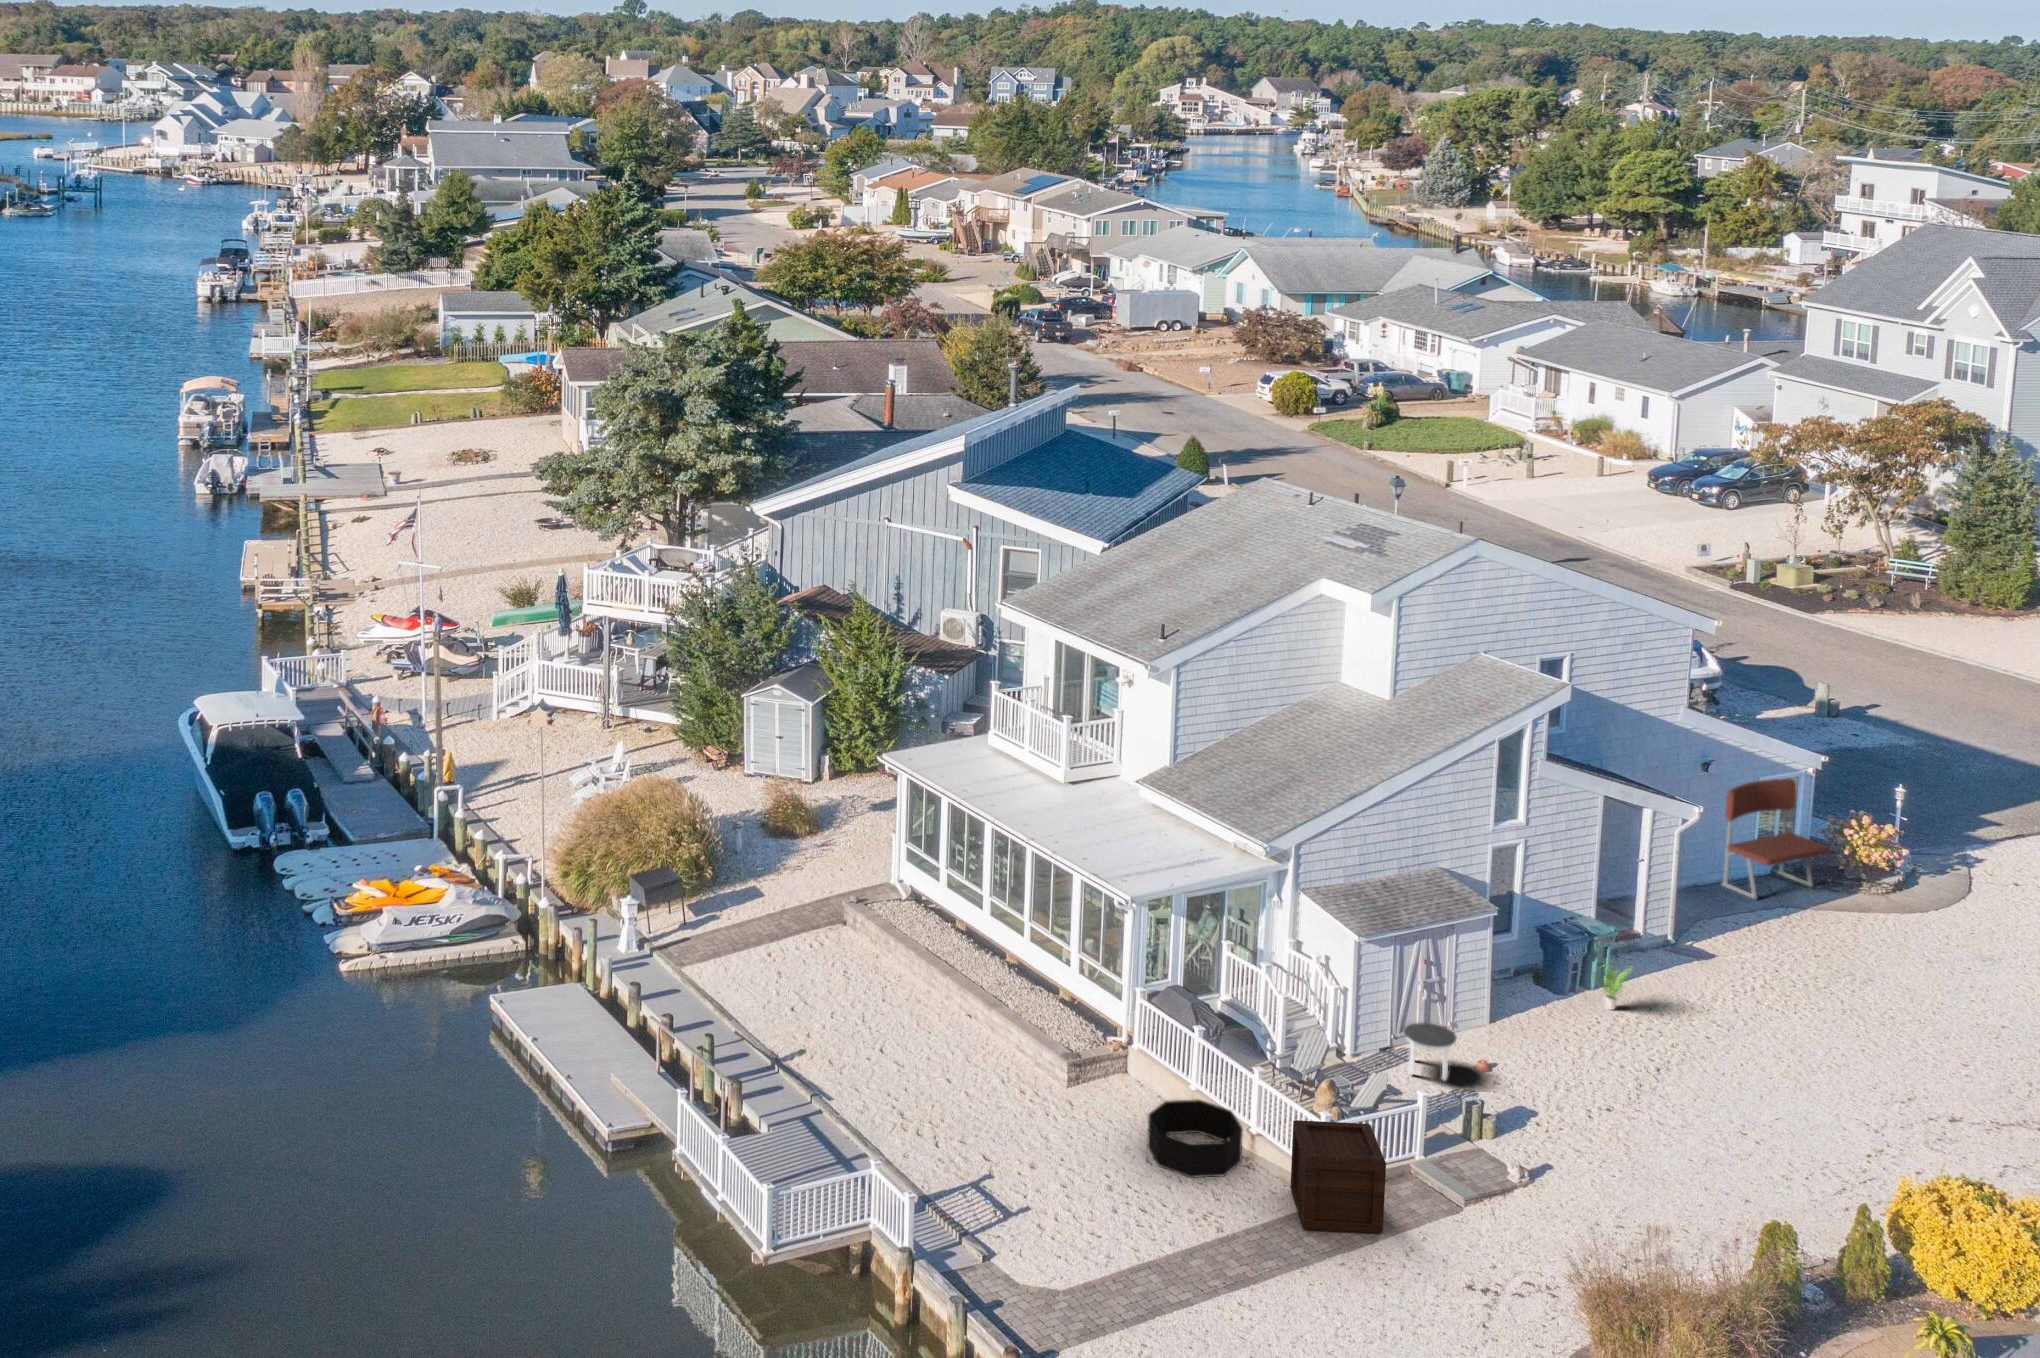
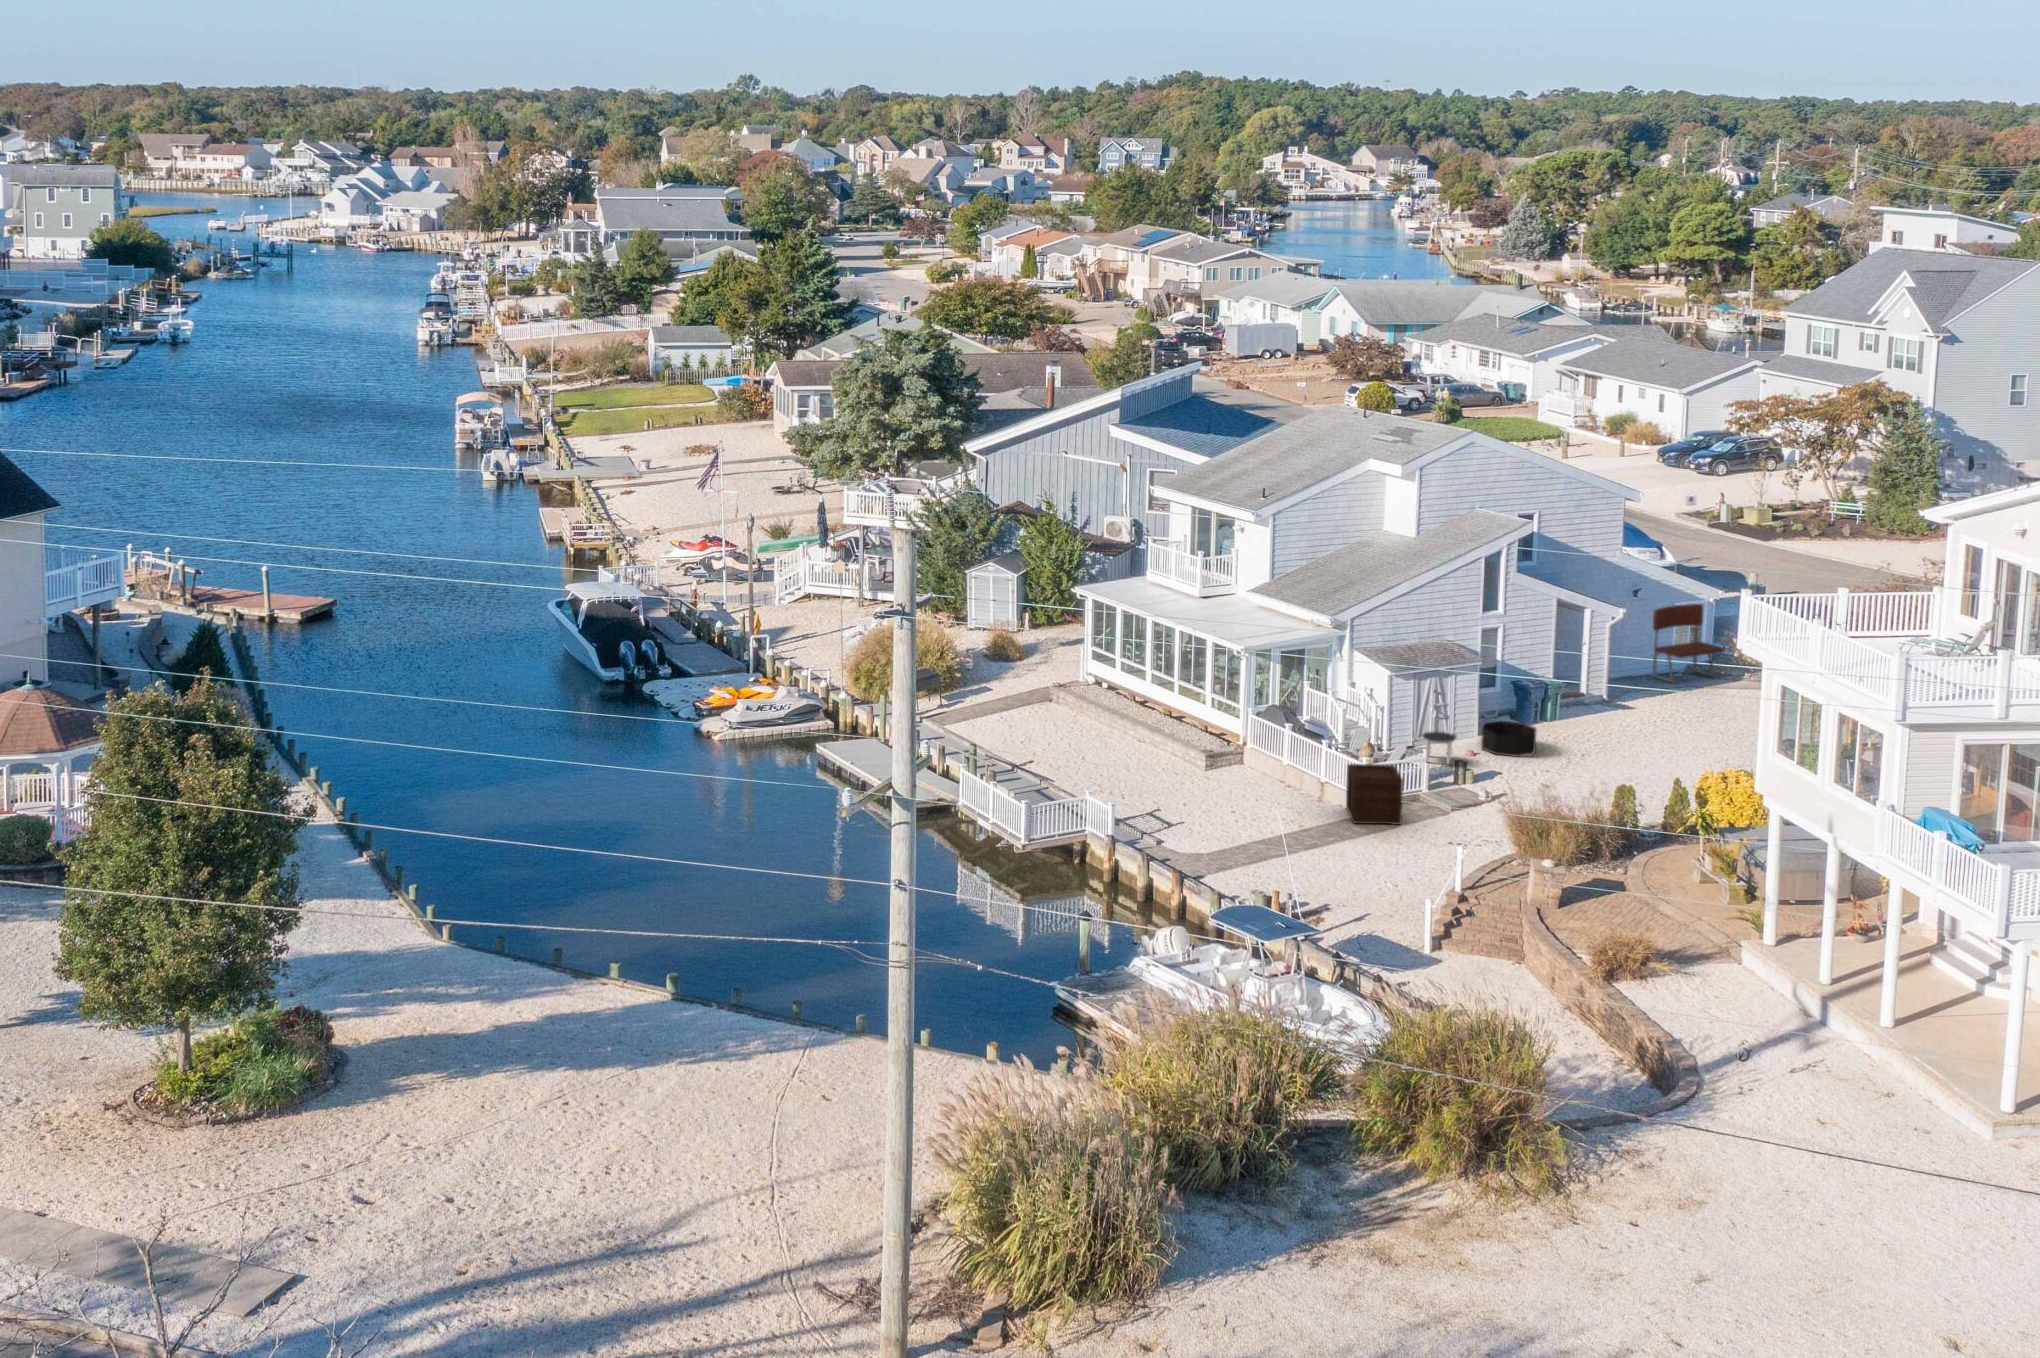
potted plant: present [1592,961,1629,1010] -> none [1547,700,1577,734]
basket: present [1147,1099,1243,1178] -> present [1481,721,1536,757]

